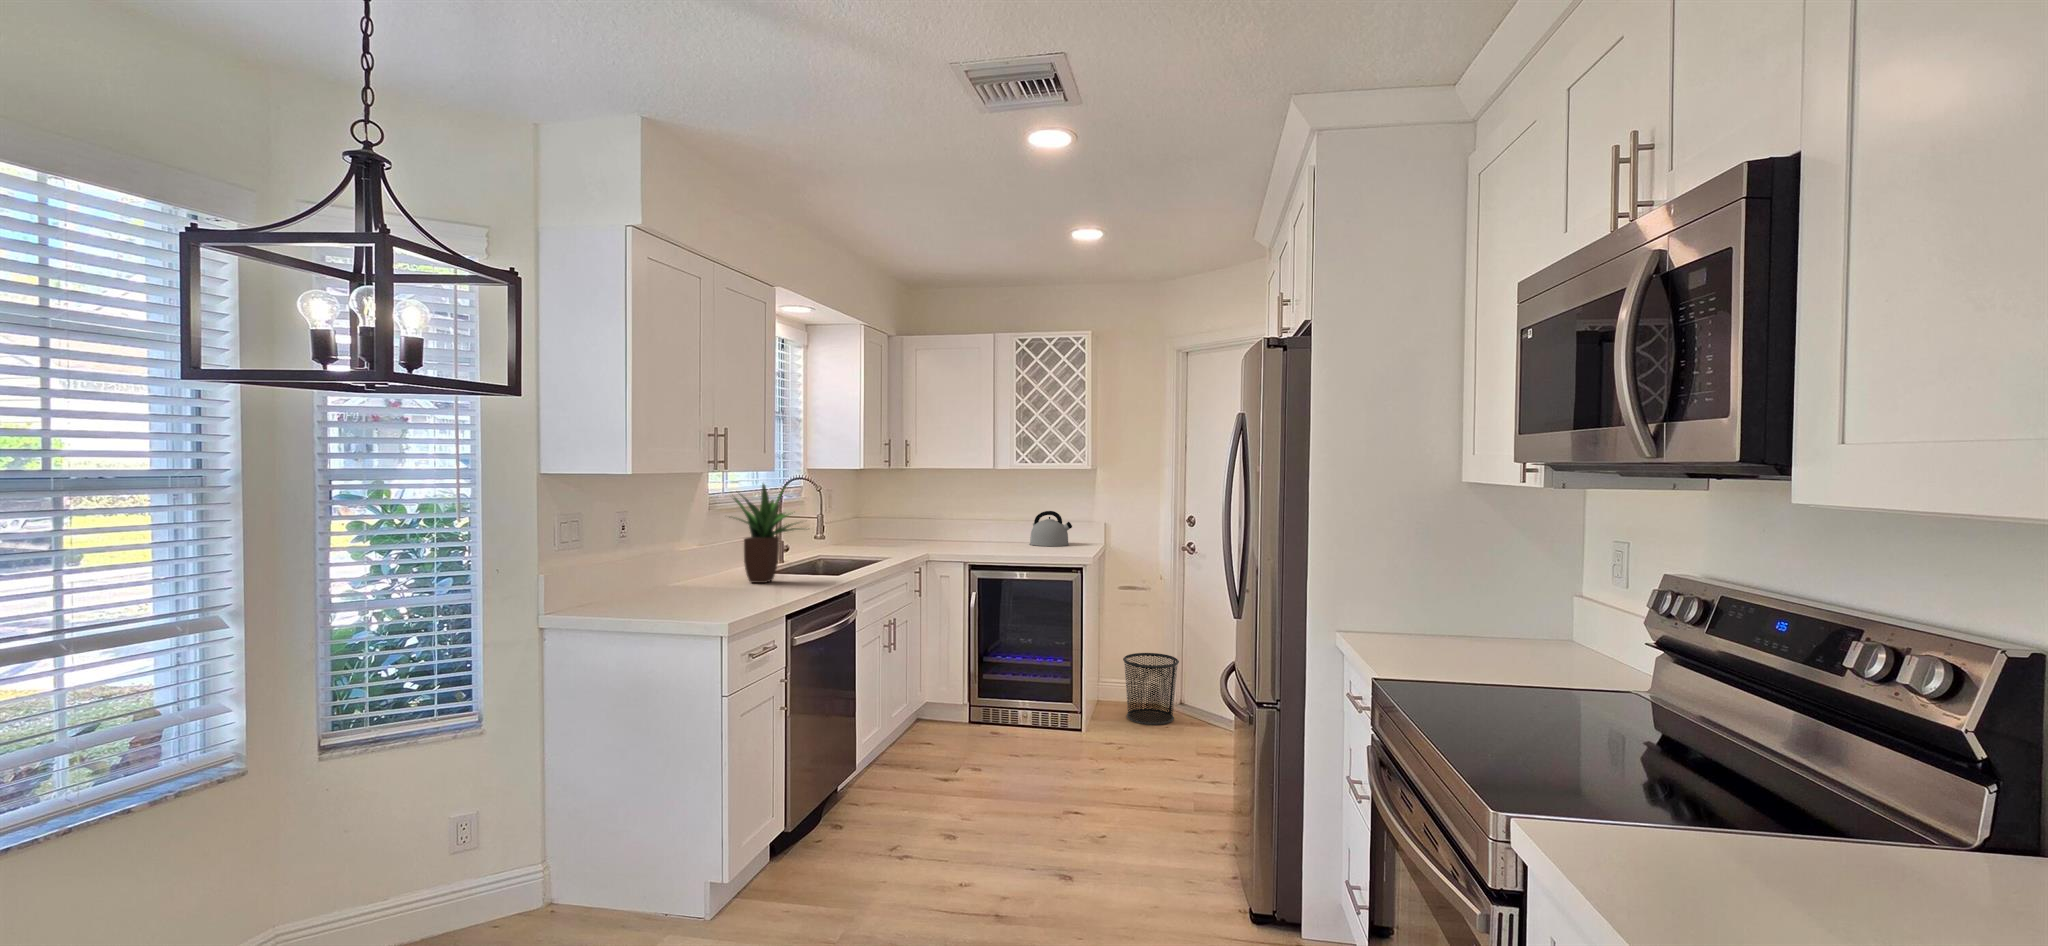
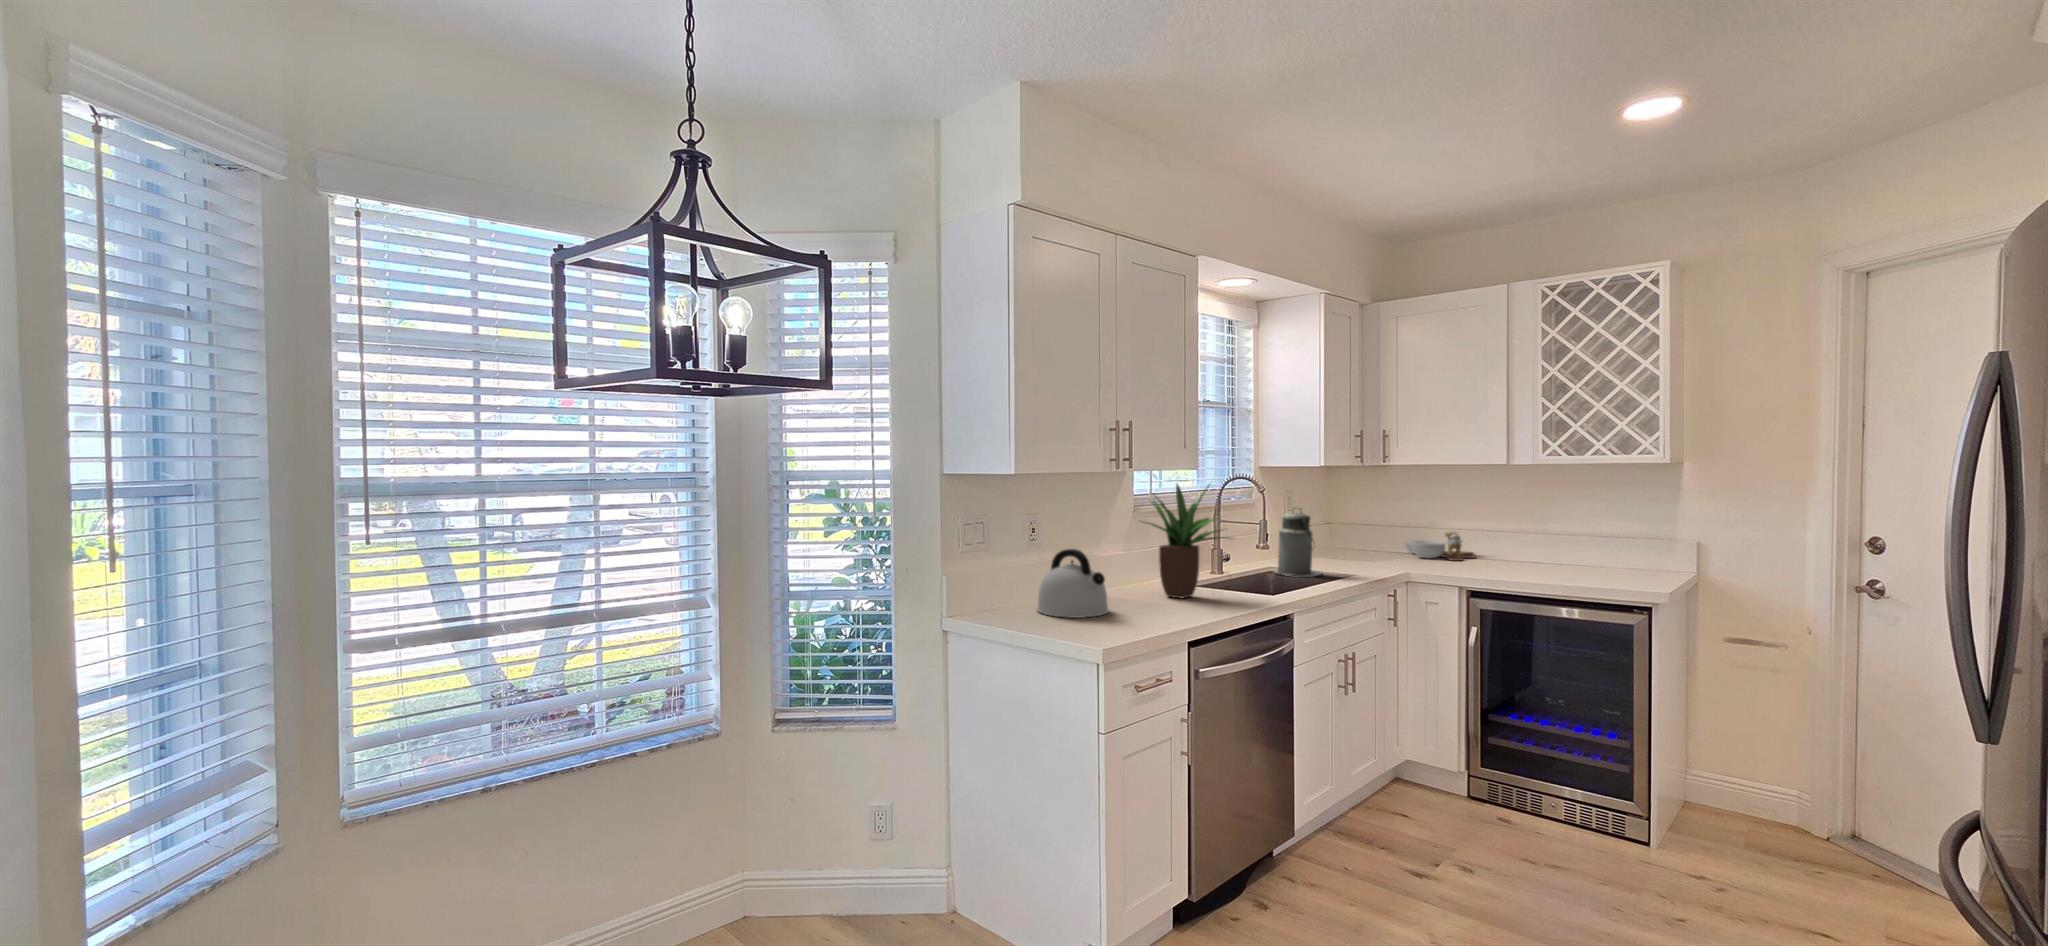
canister: none [827,504,867,561] -> present [1275,509,1321,577]
kettle: present [1030,511,1072,546] -> present [1037,549,1108,618]
cutting board: none [918,519,969,544] -> present [1404,531,1474,561]
trash can: present [1123,653,1179,725] -> none [1732,743,1848,865]

